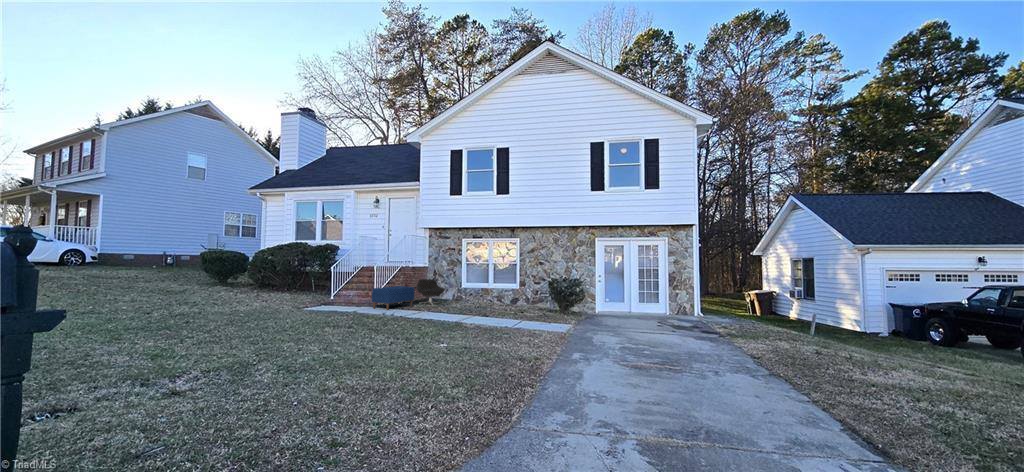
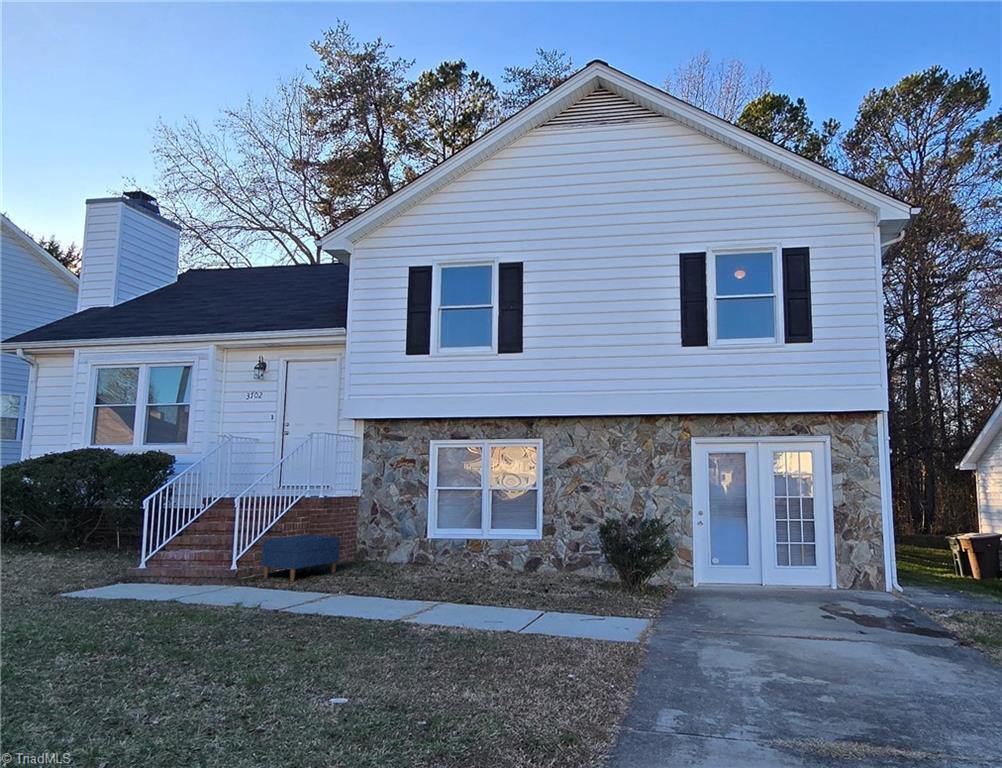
lounge chair: present [416,279,445,303] -> none [339,521,397,571]

